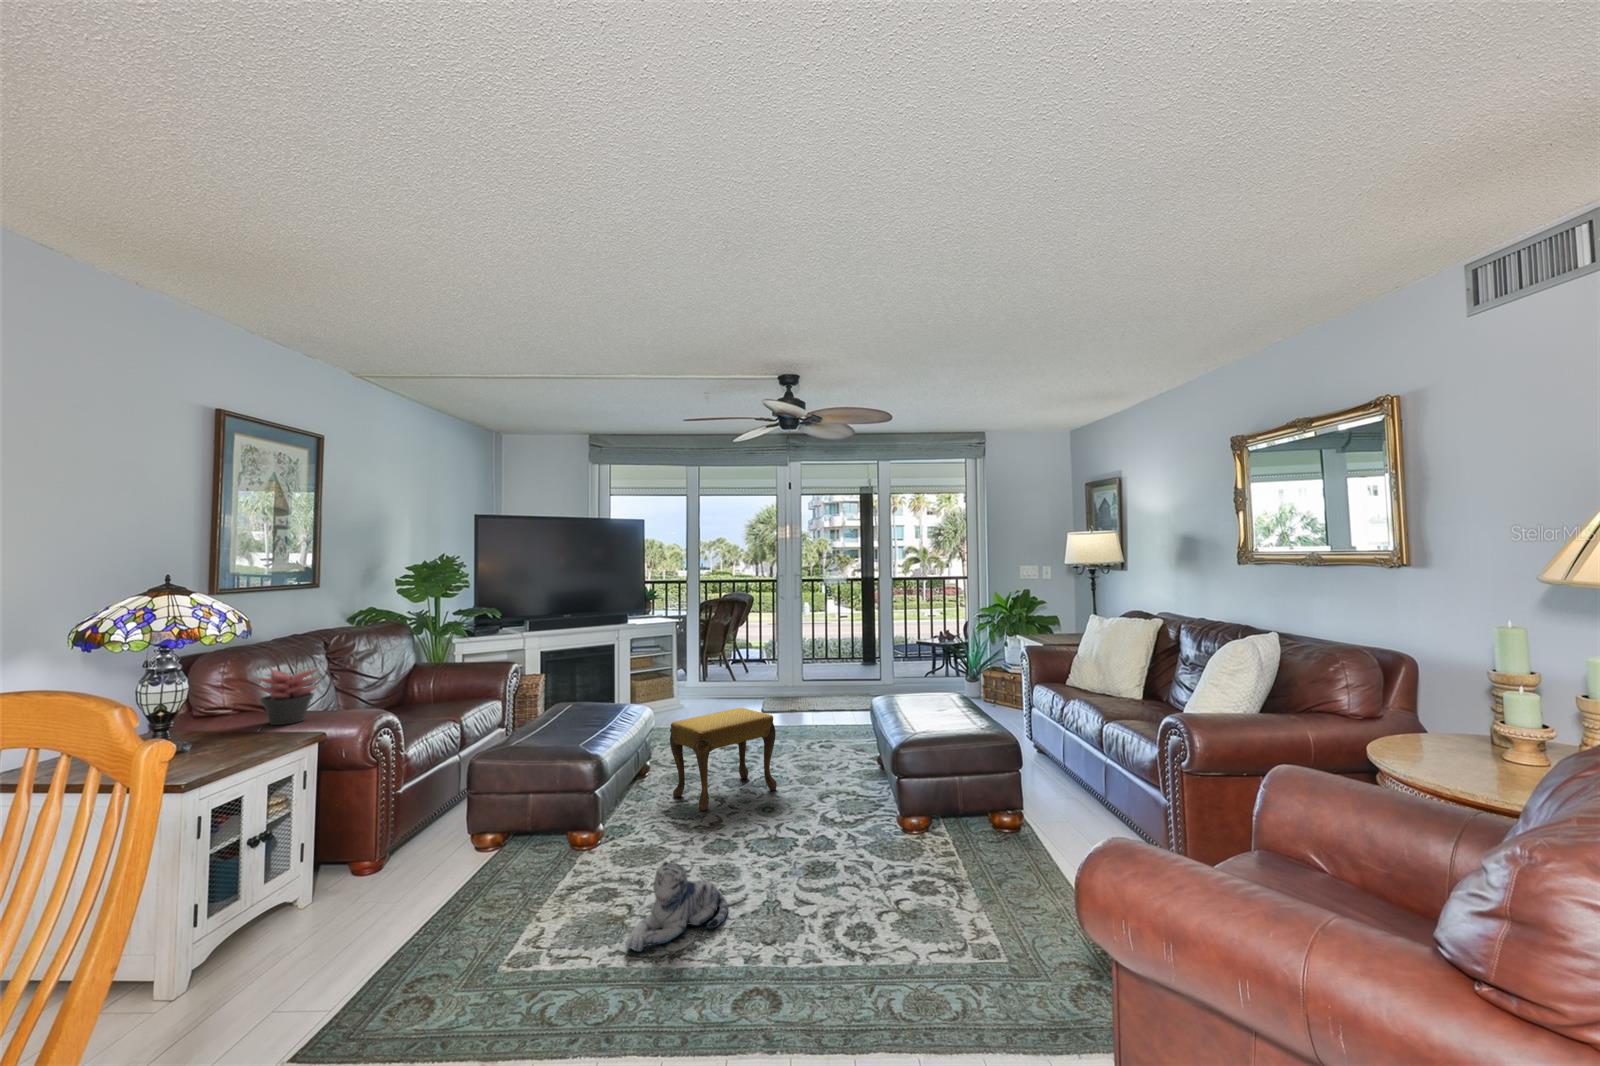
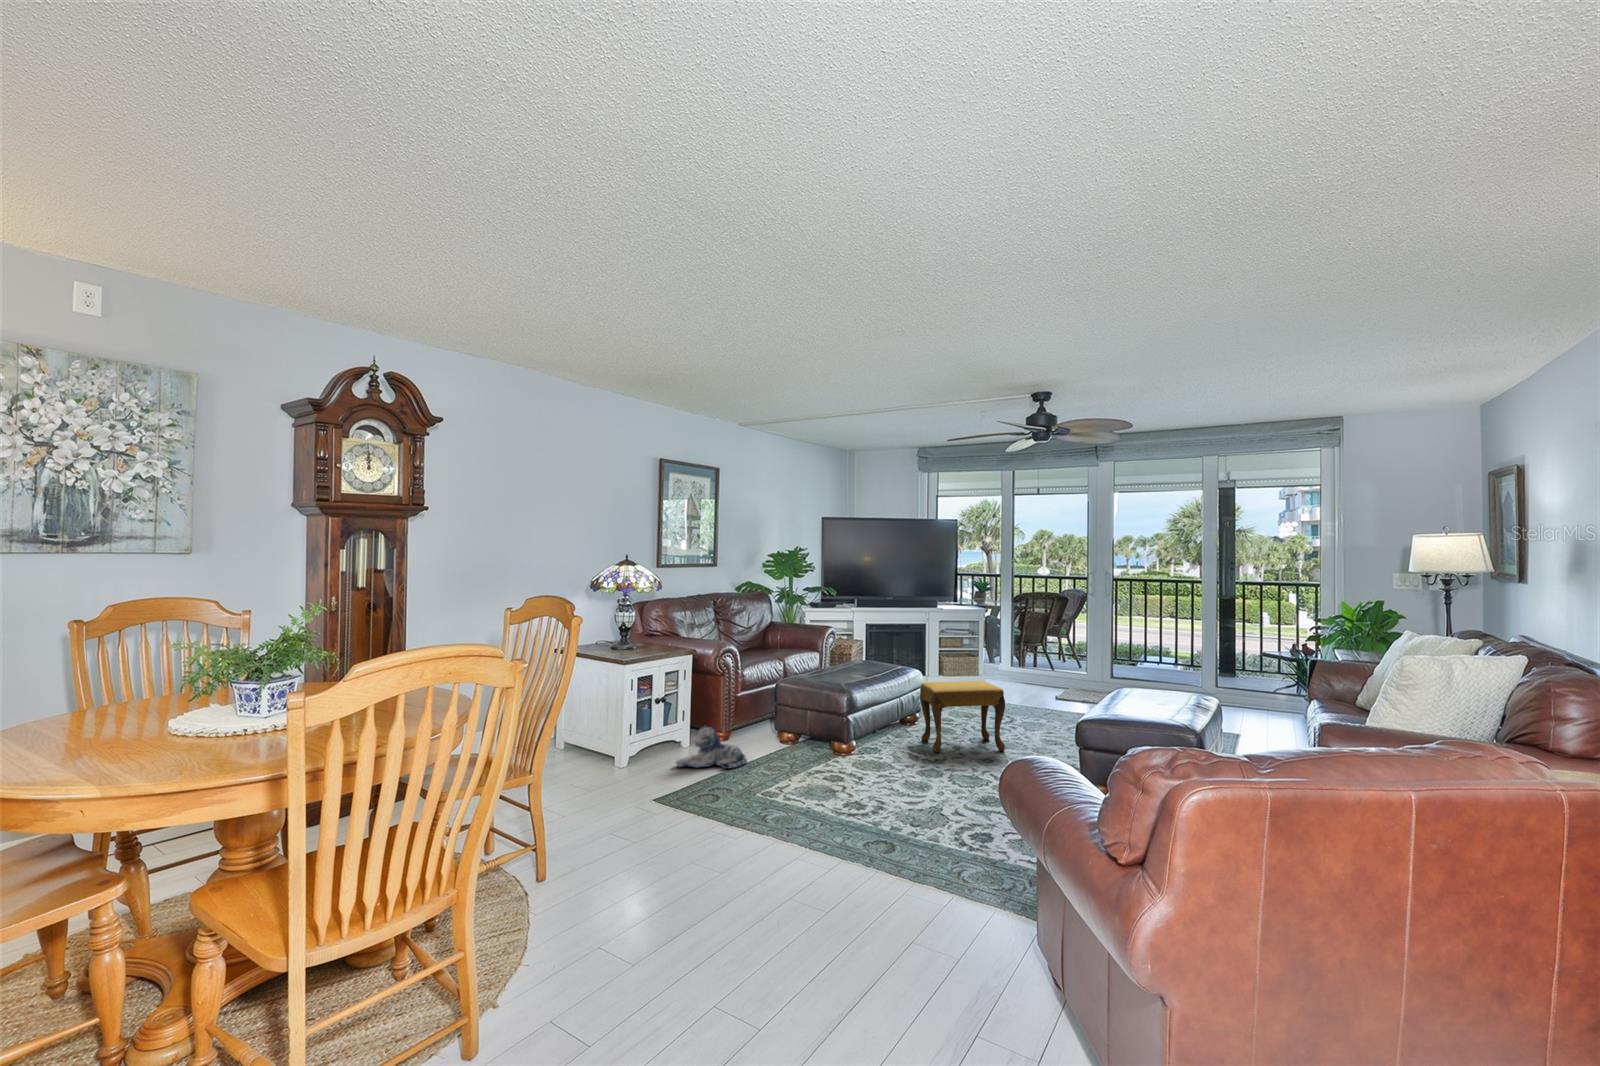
succulent plant: present [258,669,317,725] -> none [668,612,698,644]
plush toy: present [626,861,728,951] -> present [676,726,747,769]

